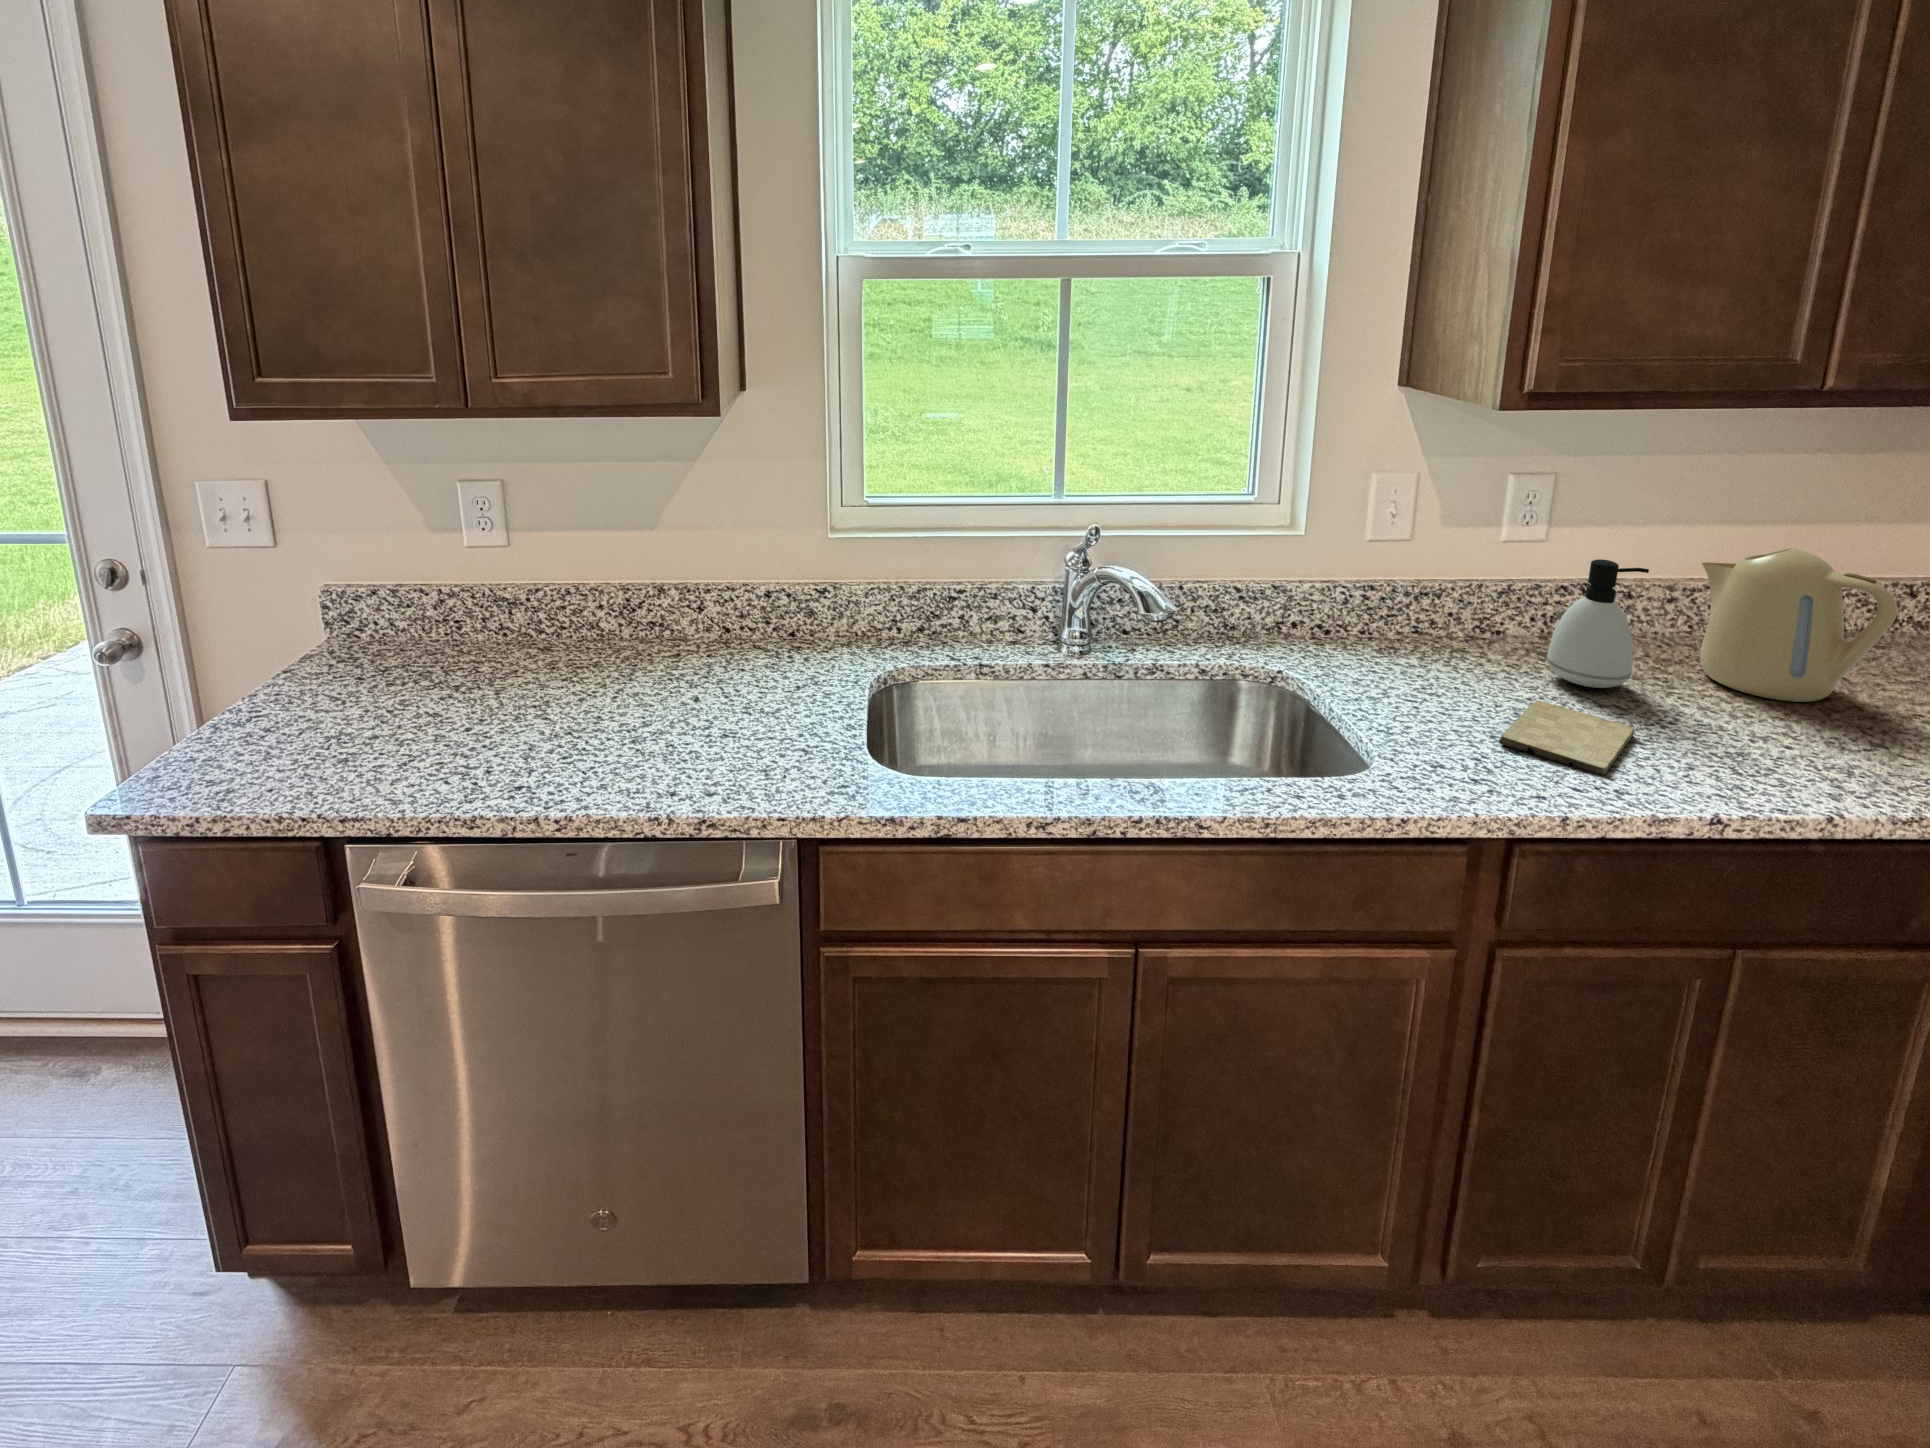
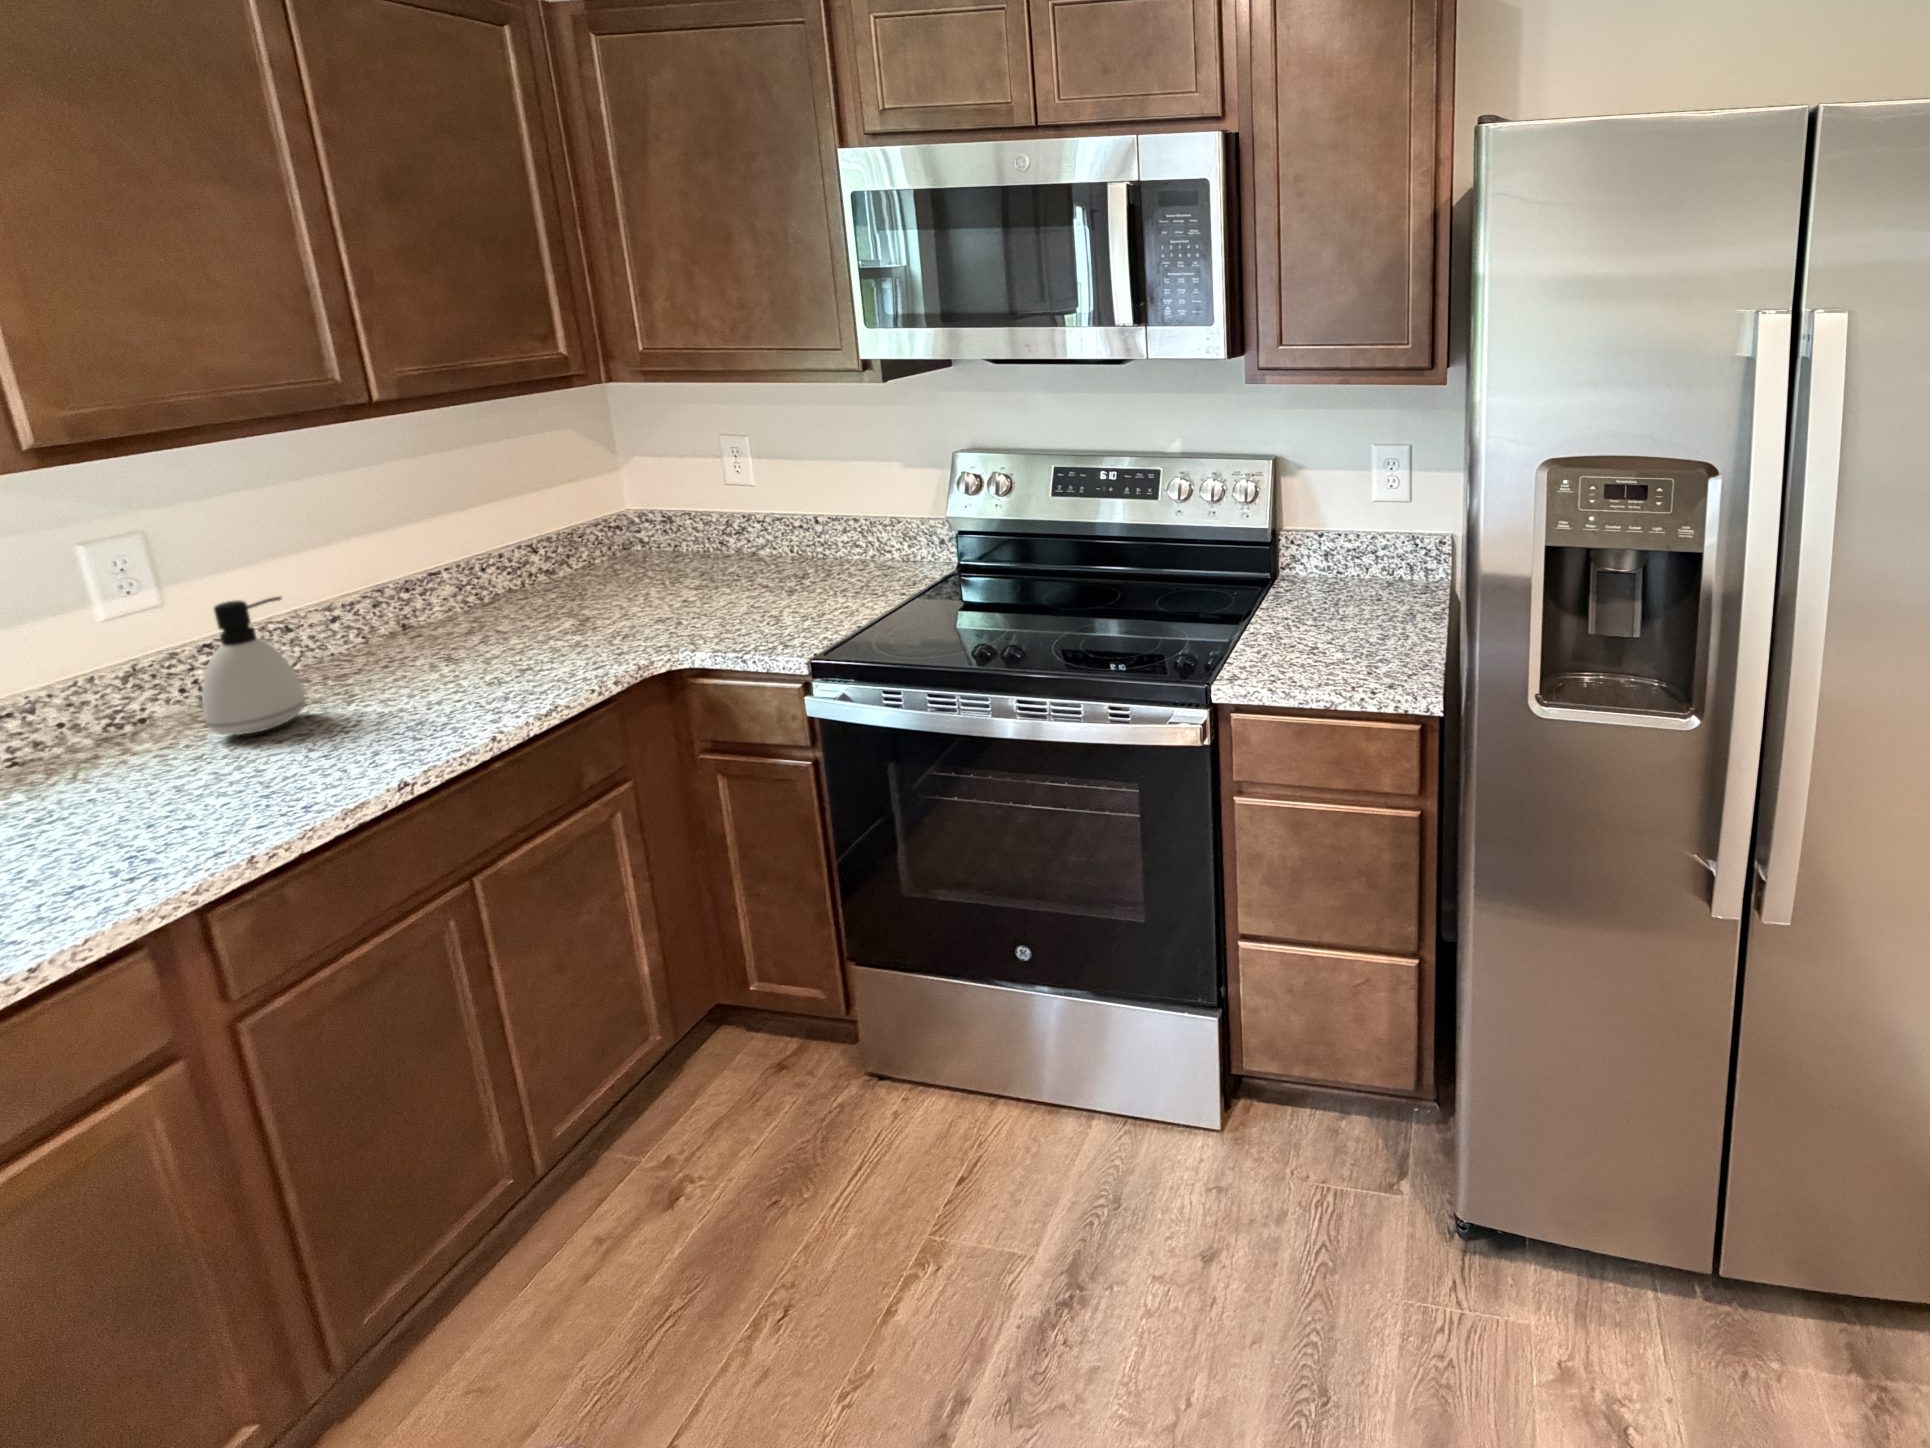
kettle: present [1700,548,1897,702] -> none [342,539,507,675]
cutting board: present [1499,701,1634,775] -> none [158,746,317,829]

